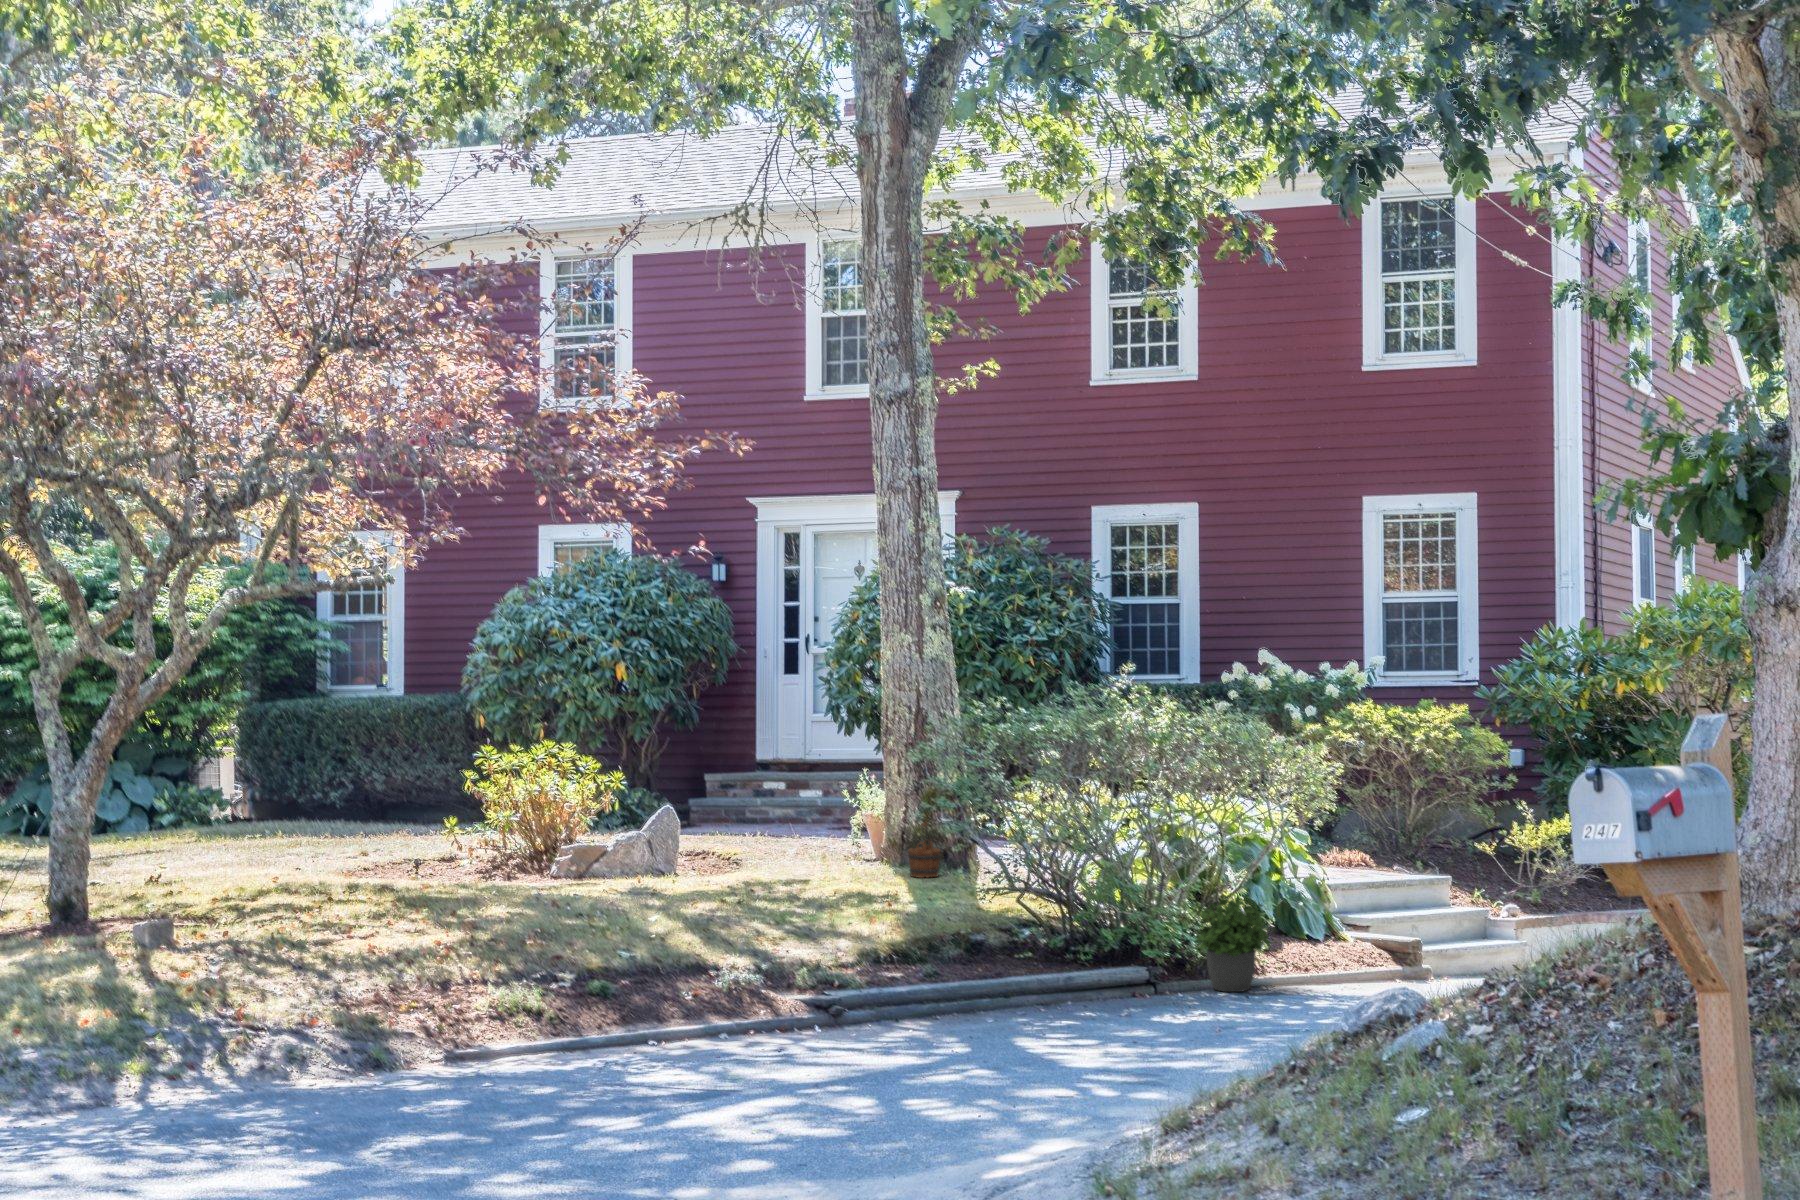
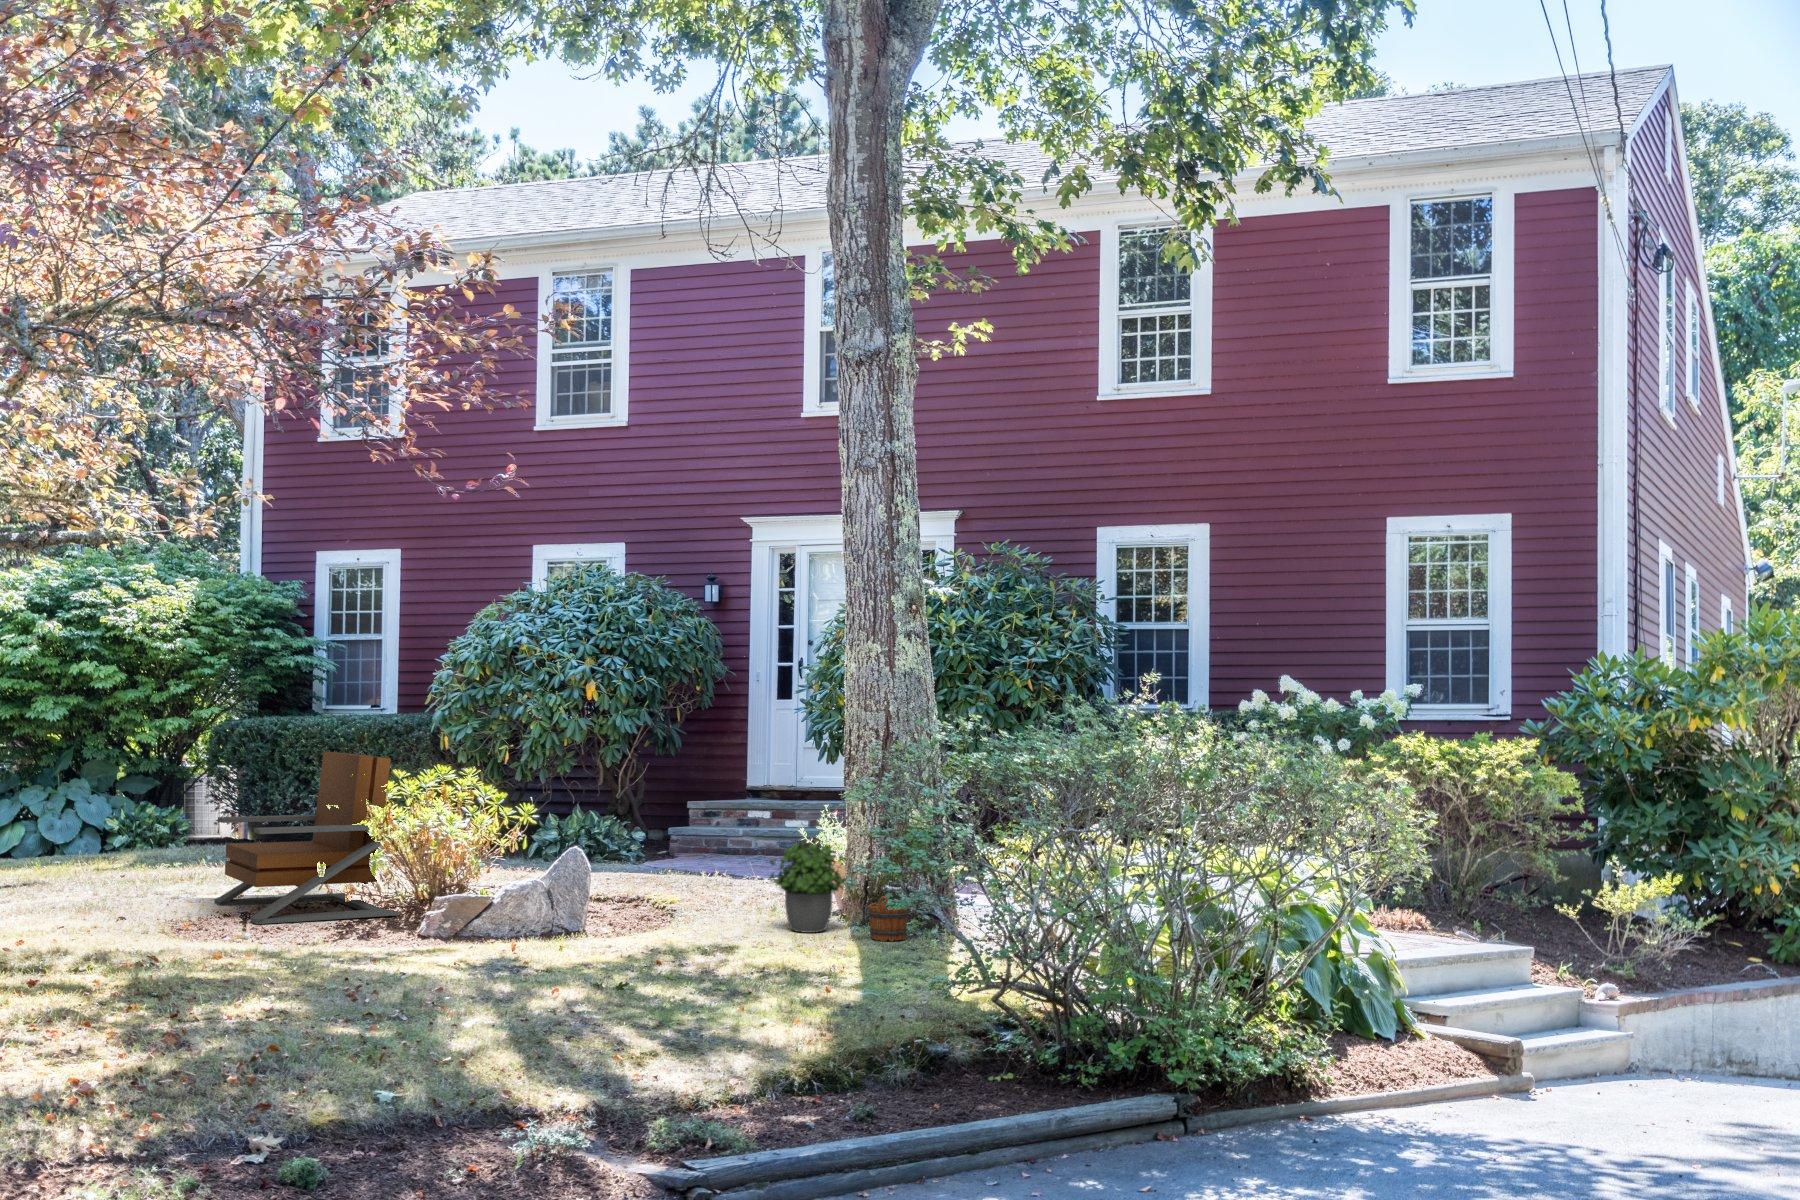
lounge chair: none [356,732,523,873] -> present [215,751,399,924]
potted plant: present [1192,897,1271,992] -> present [769,842,846,933]

